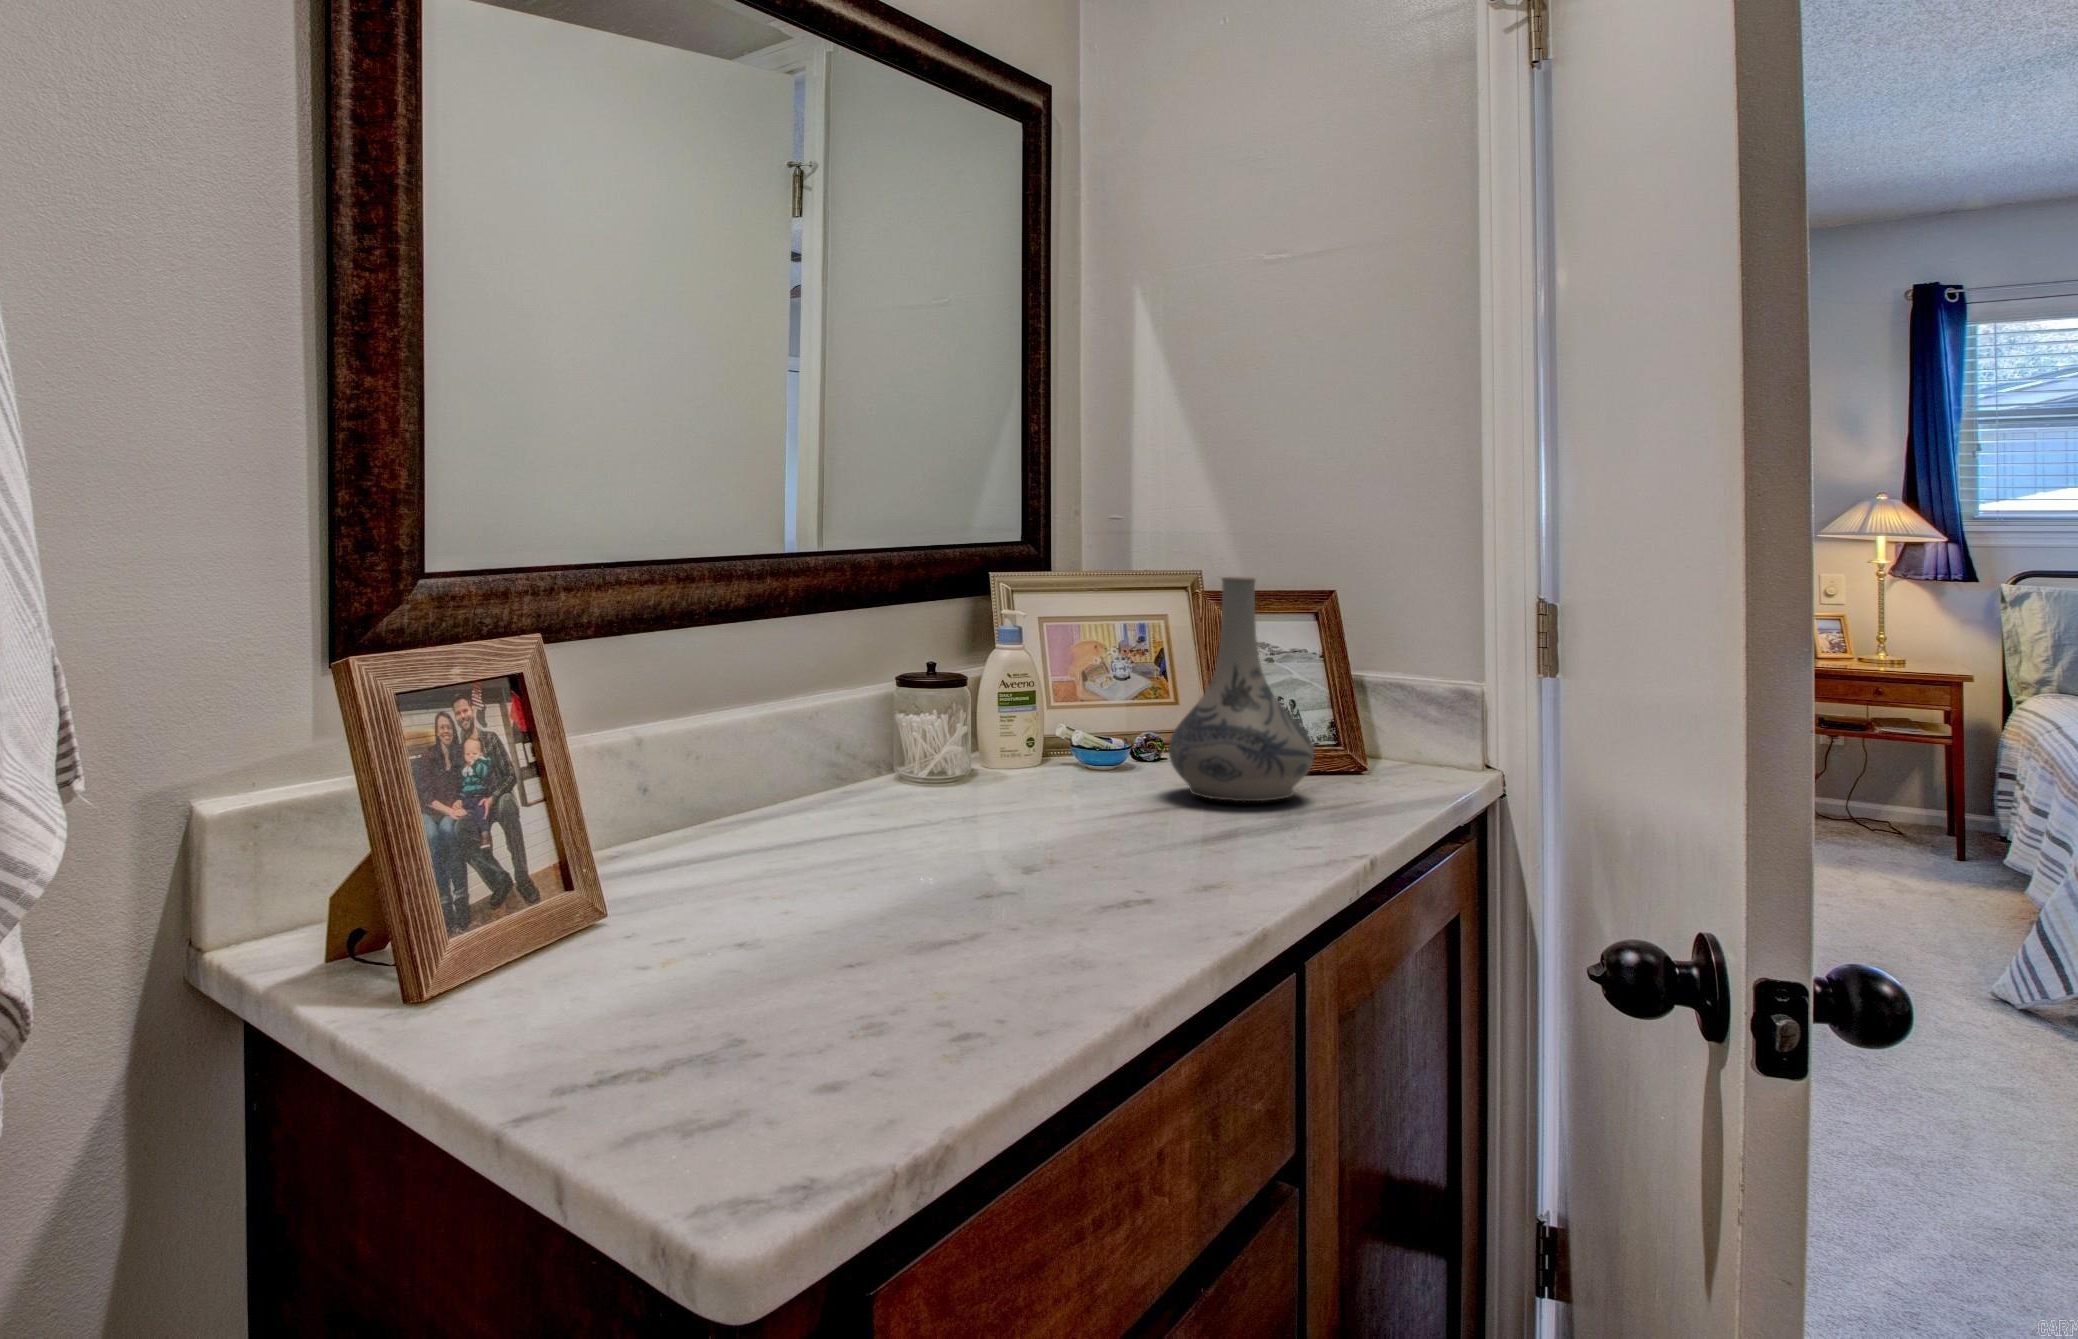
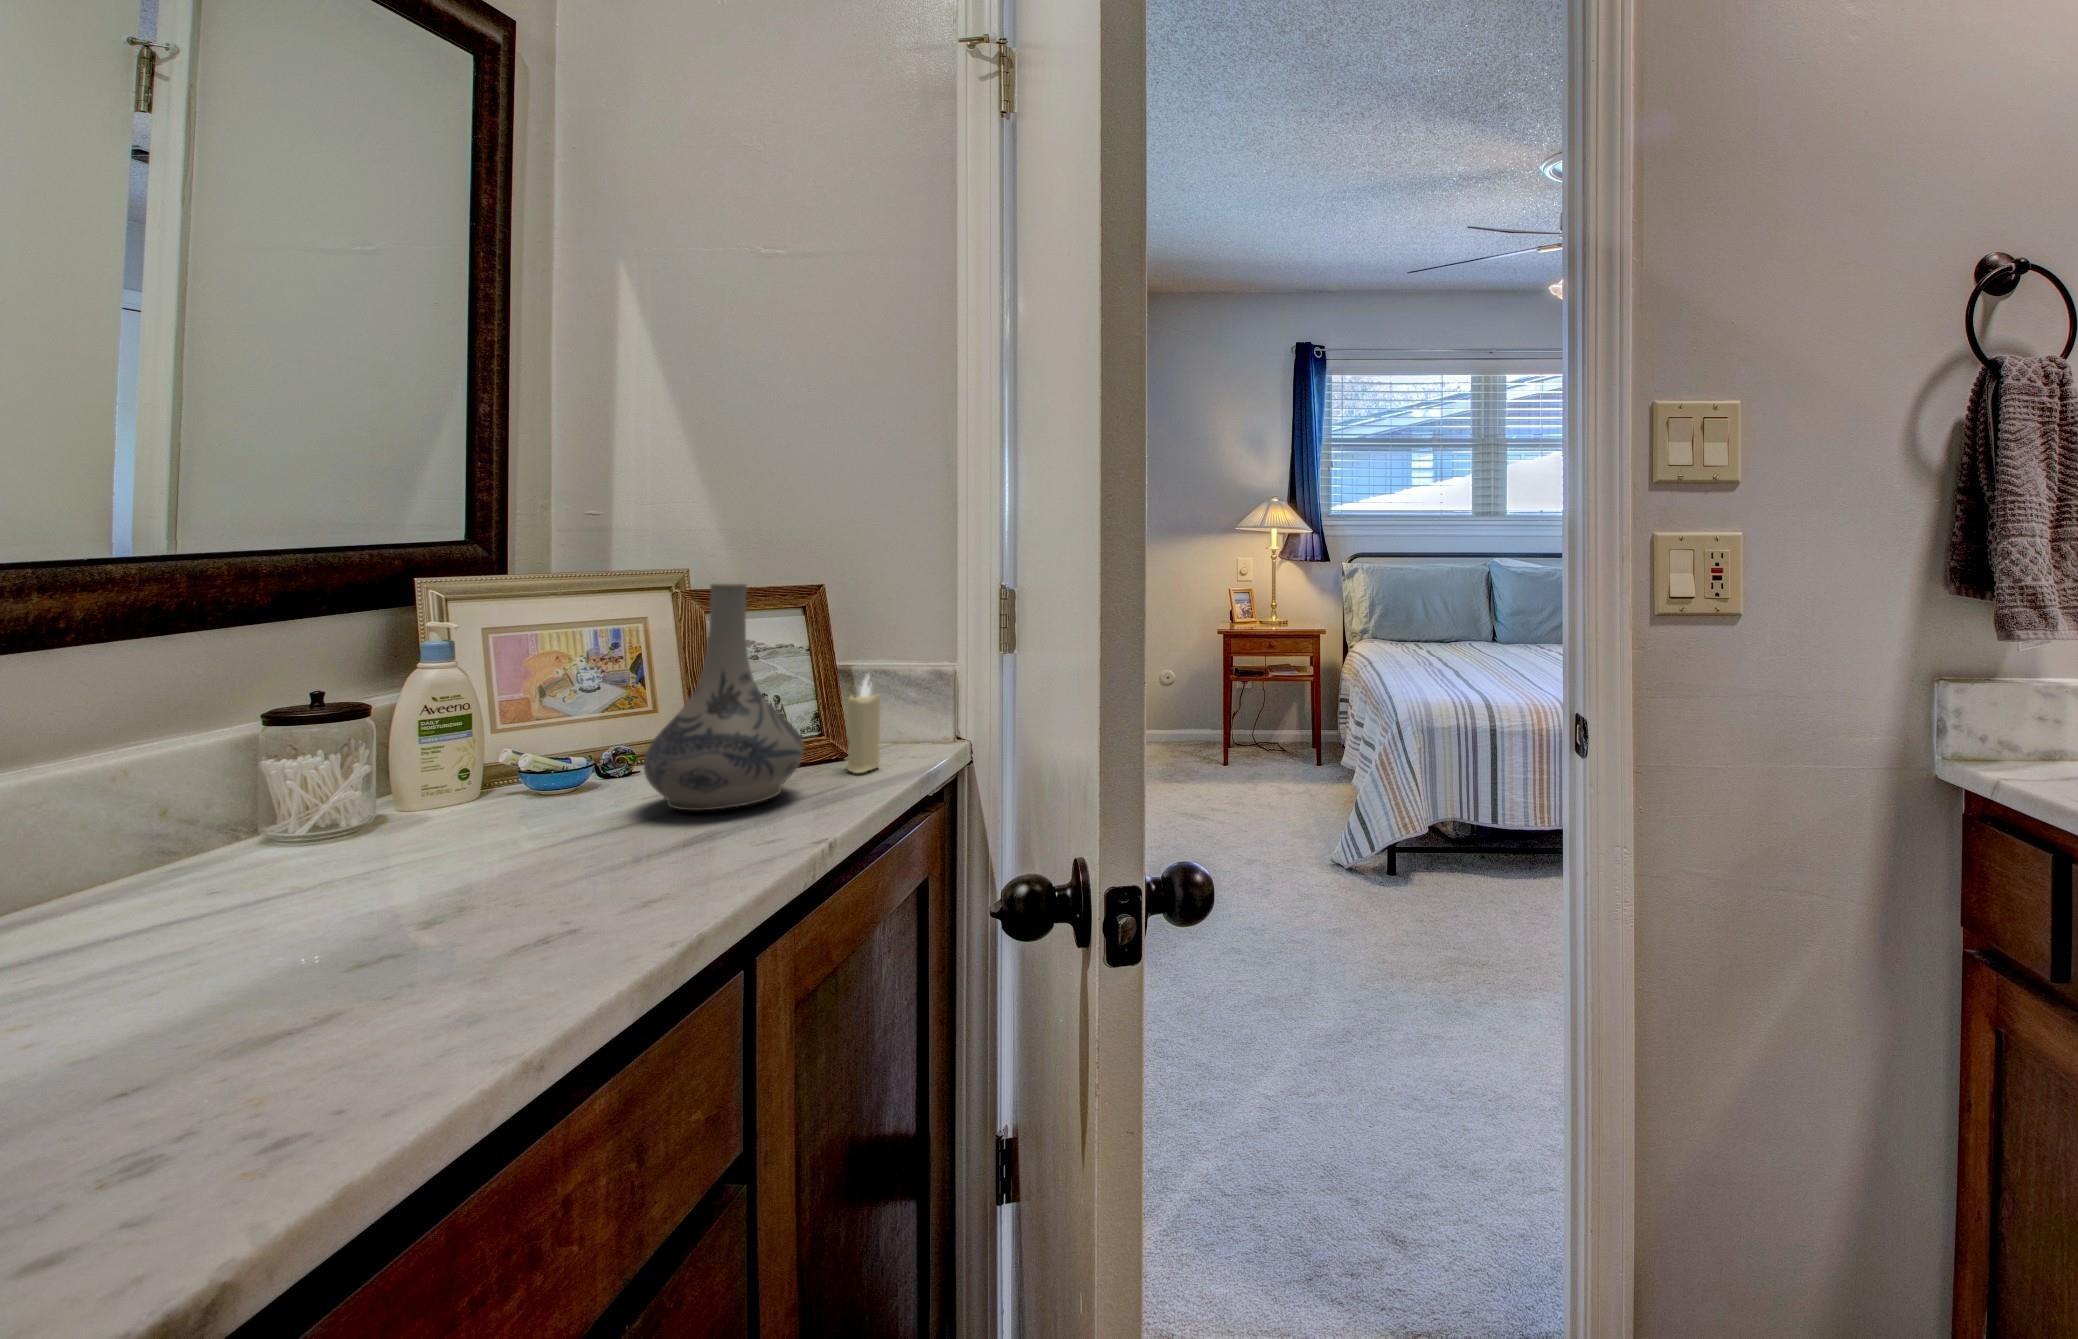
candle: none [1360,681,1398,790] -> present [846,676,881,773]

